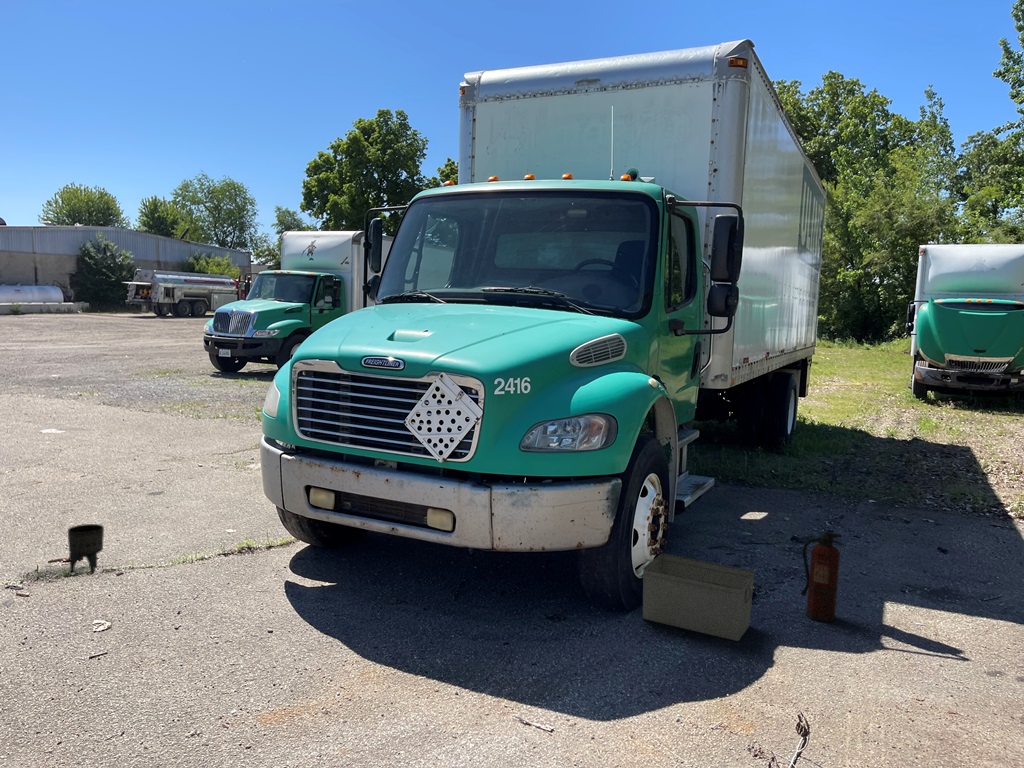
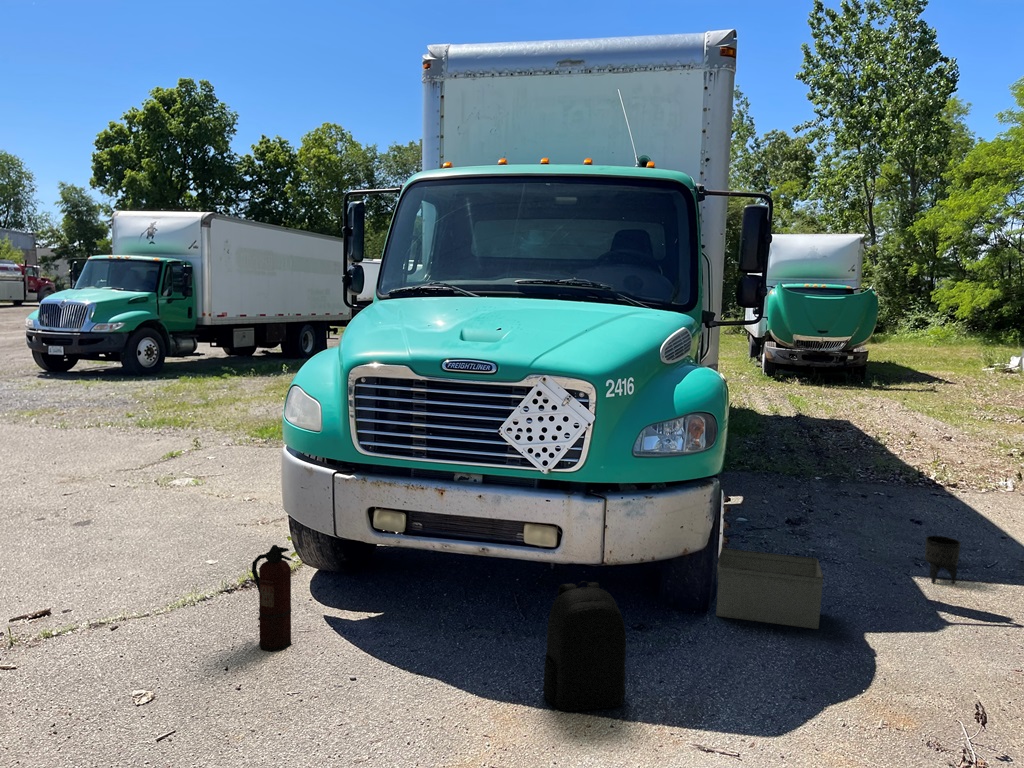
planter: present [68,524,104,574] -> present [925,536,961,583]
fire extinguisher: present [801,531,844,622] -> present [252,545,292,651]
backpack: none [414,562,489,682] -> present [543,581,626,711]

